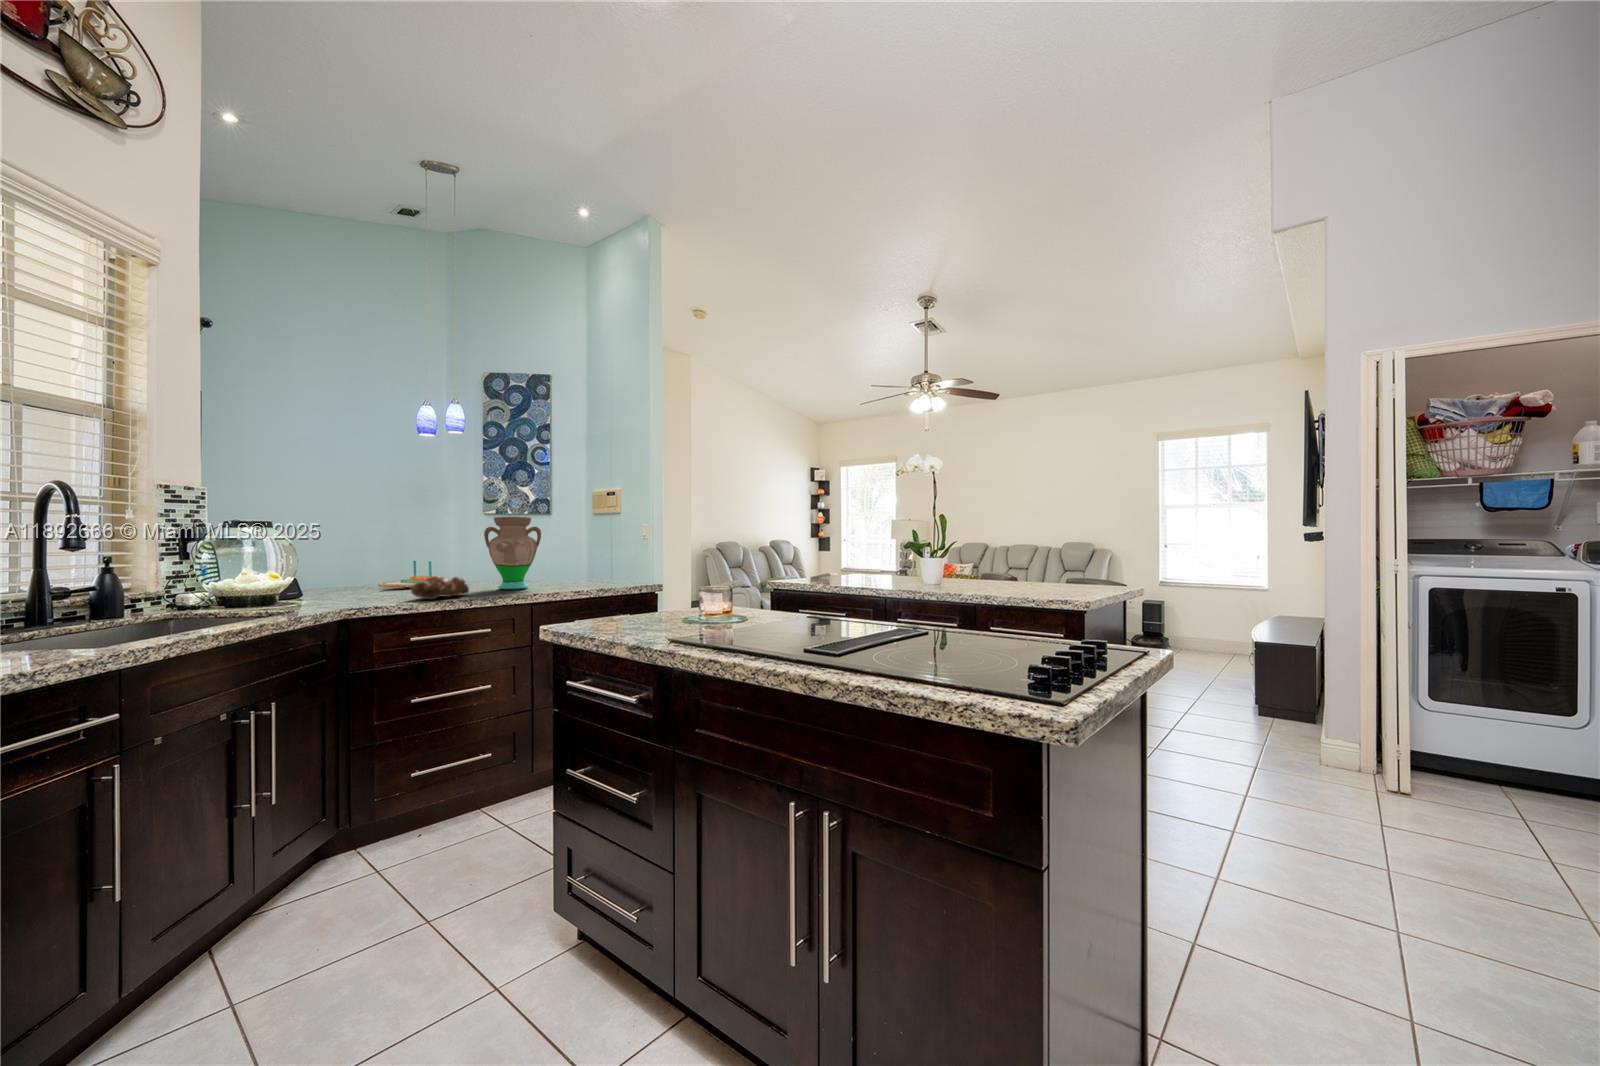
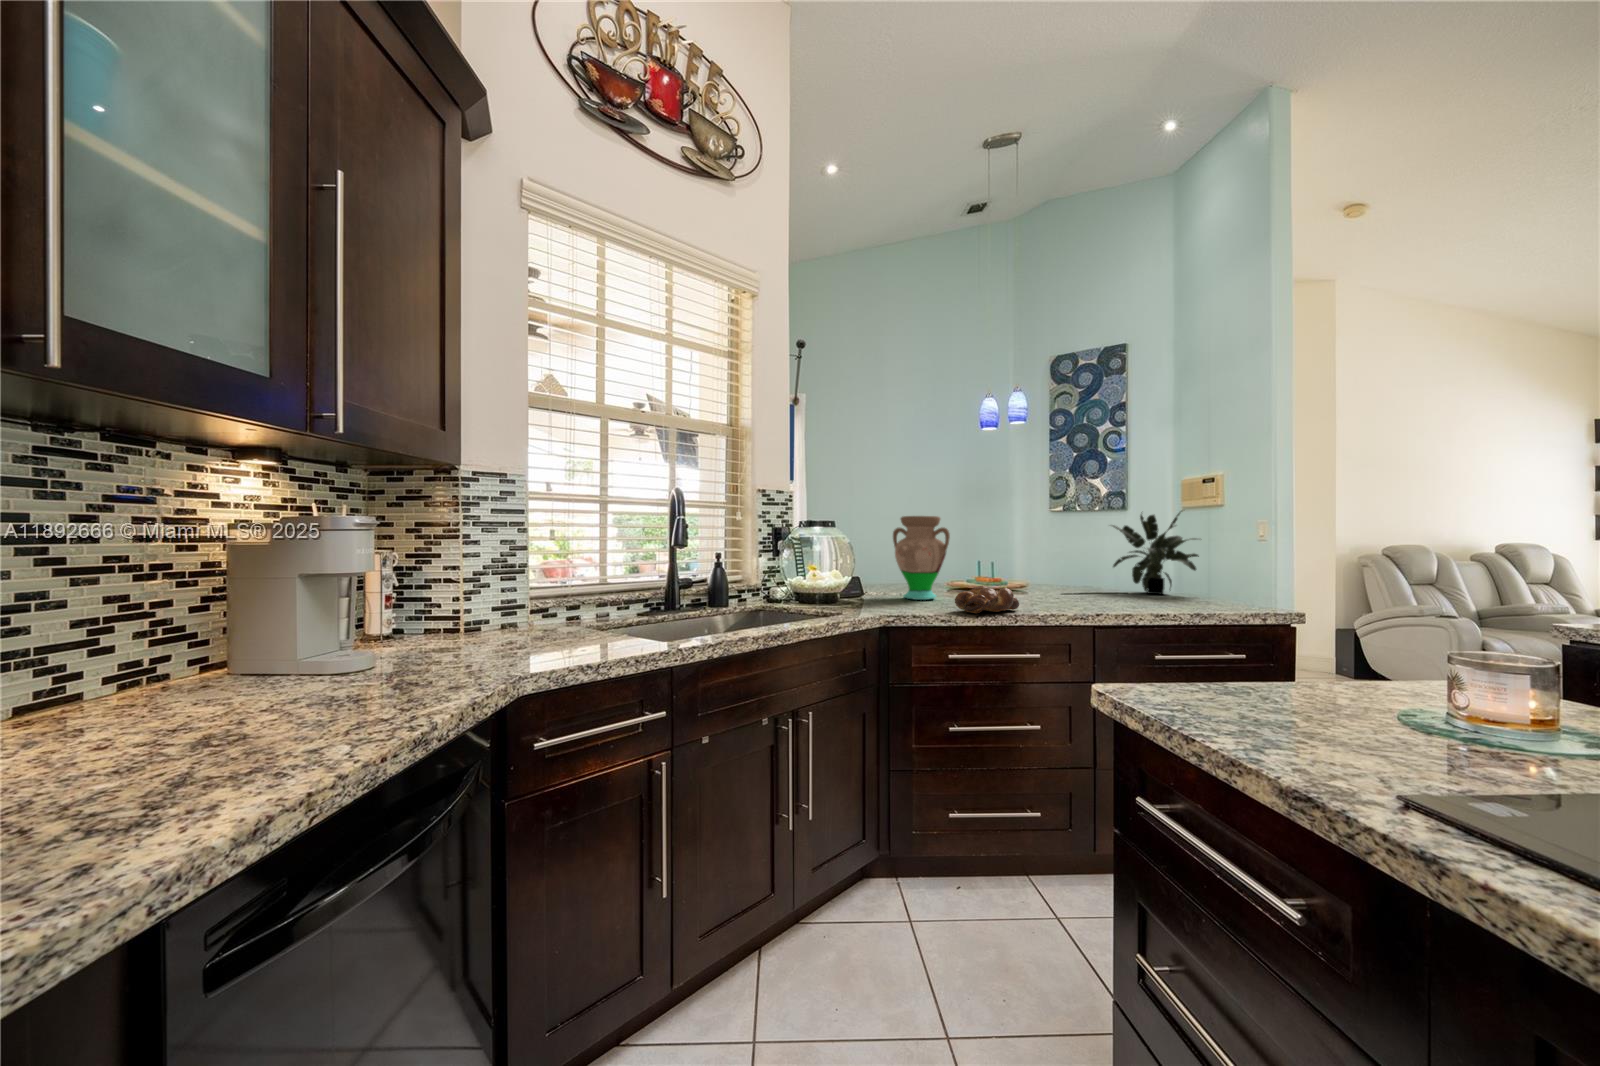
potted plant: none [536,512,602,577] -> present [1112,510,1200,594]
vase: present [484,517,541,589] -> present [893,516,950,600]

